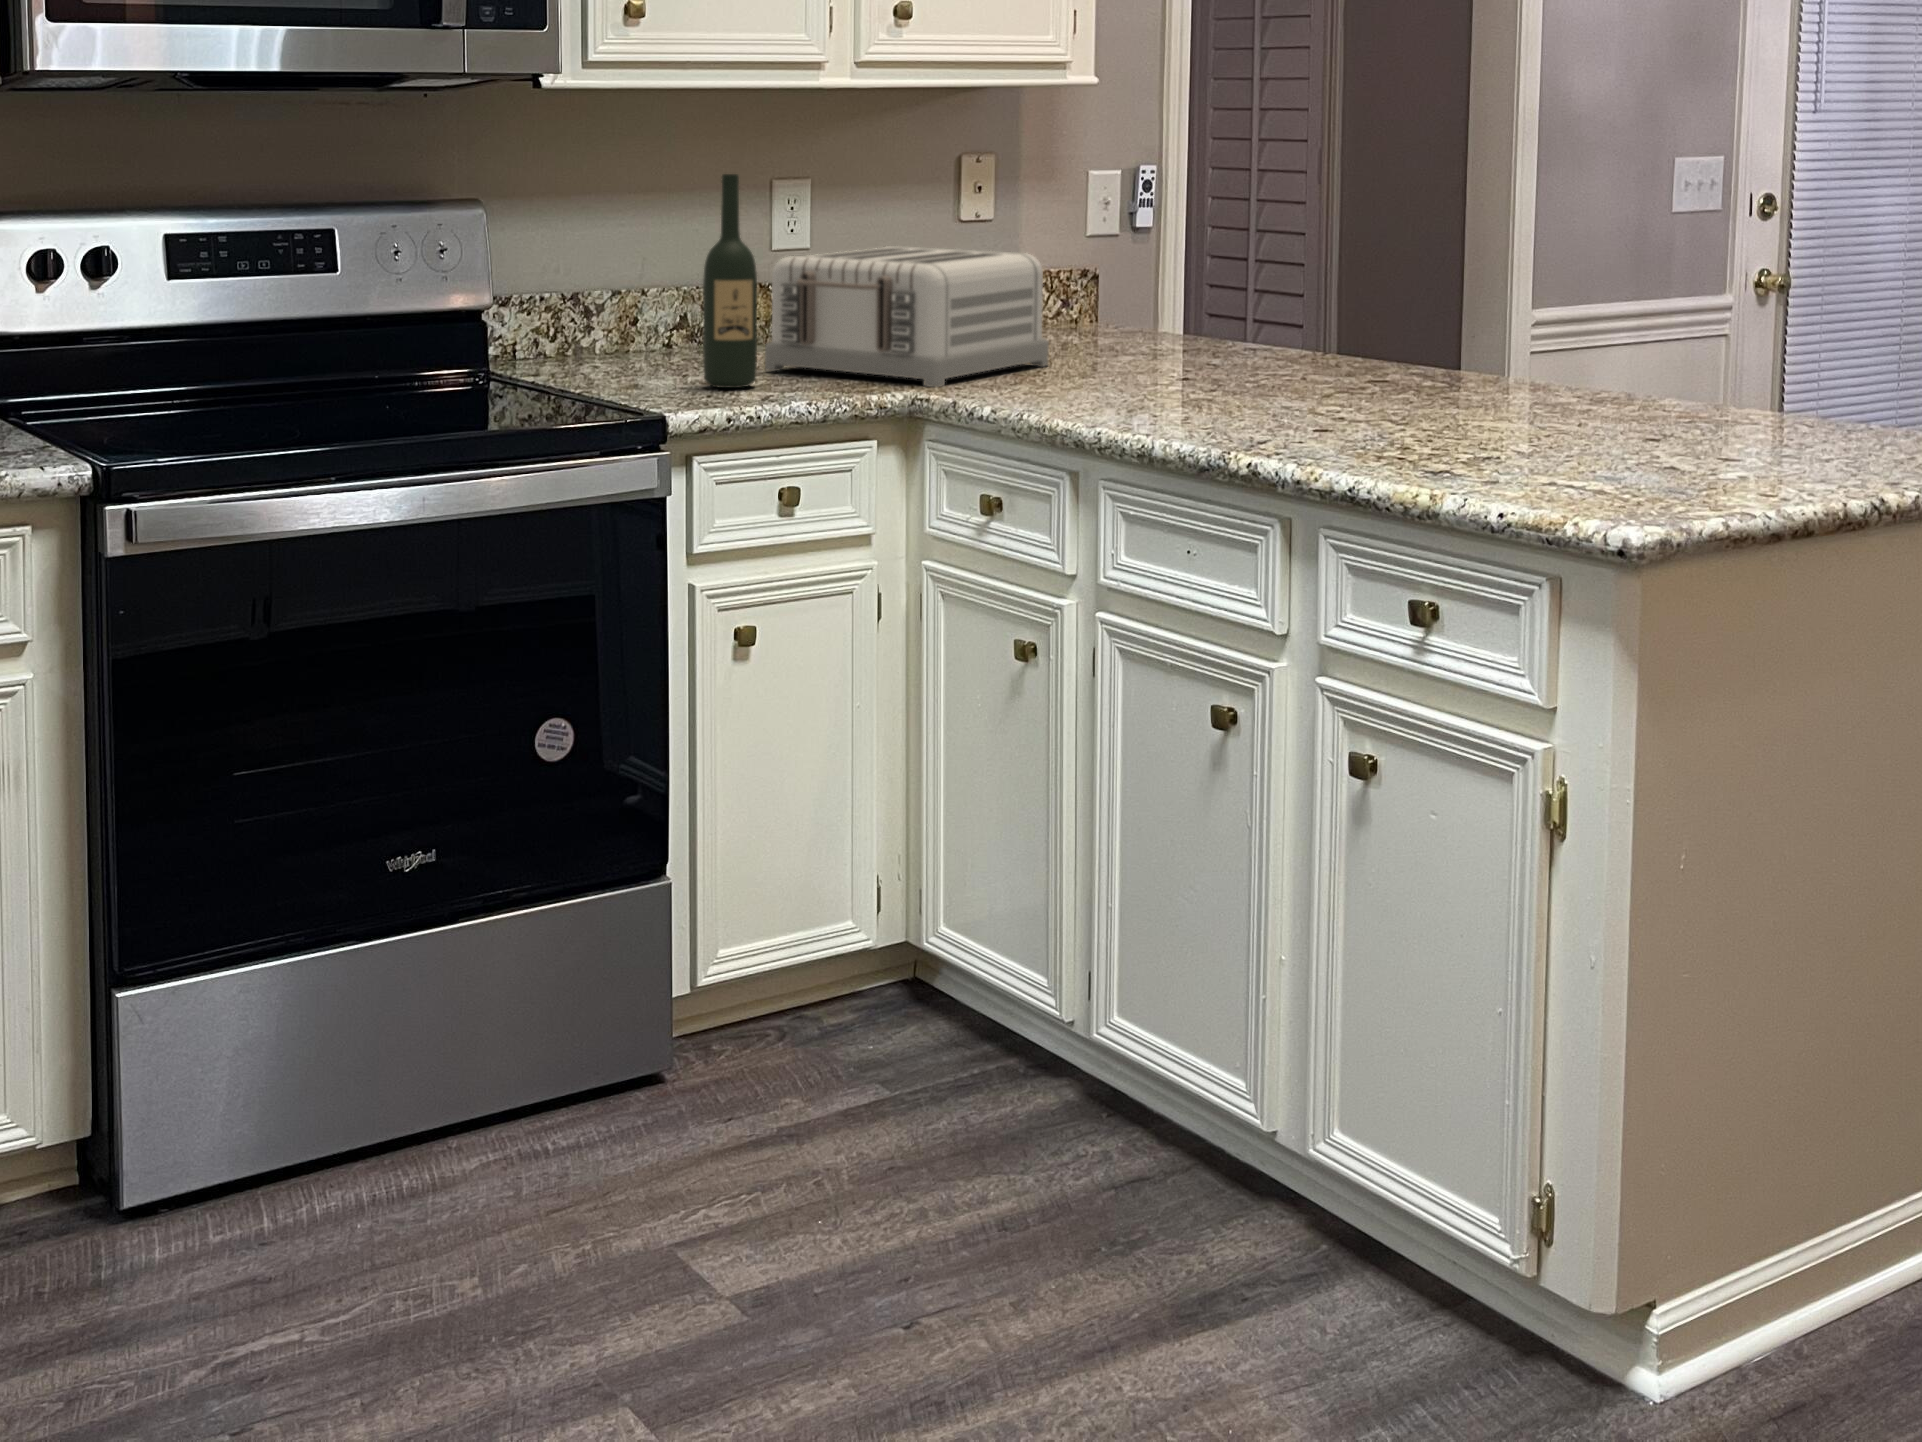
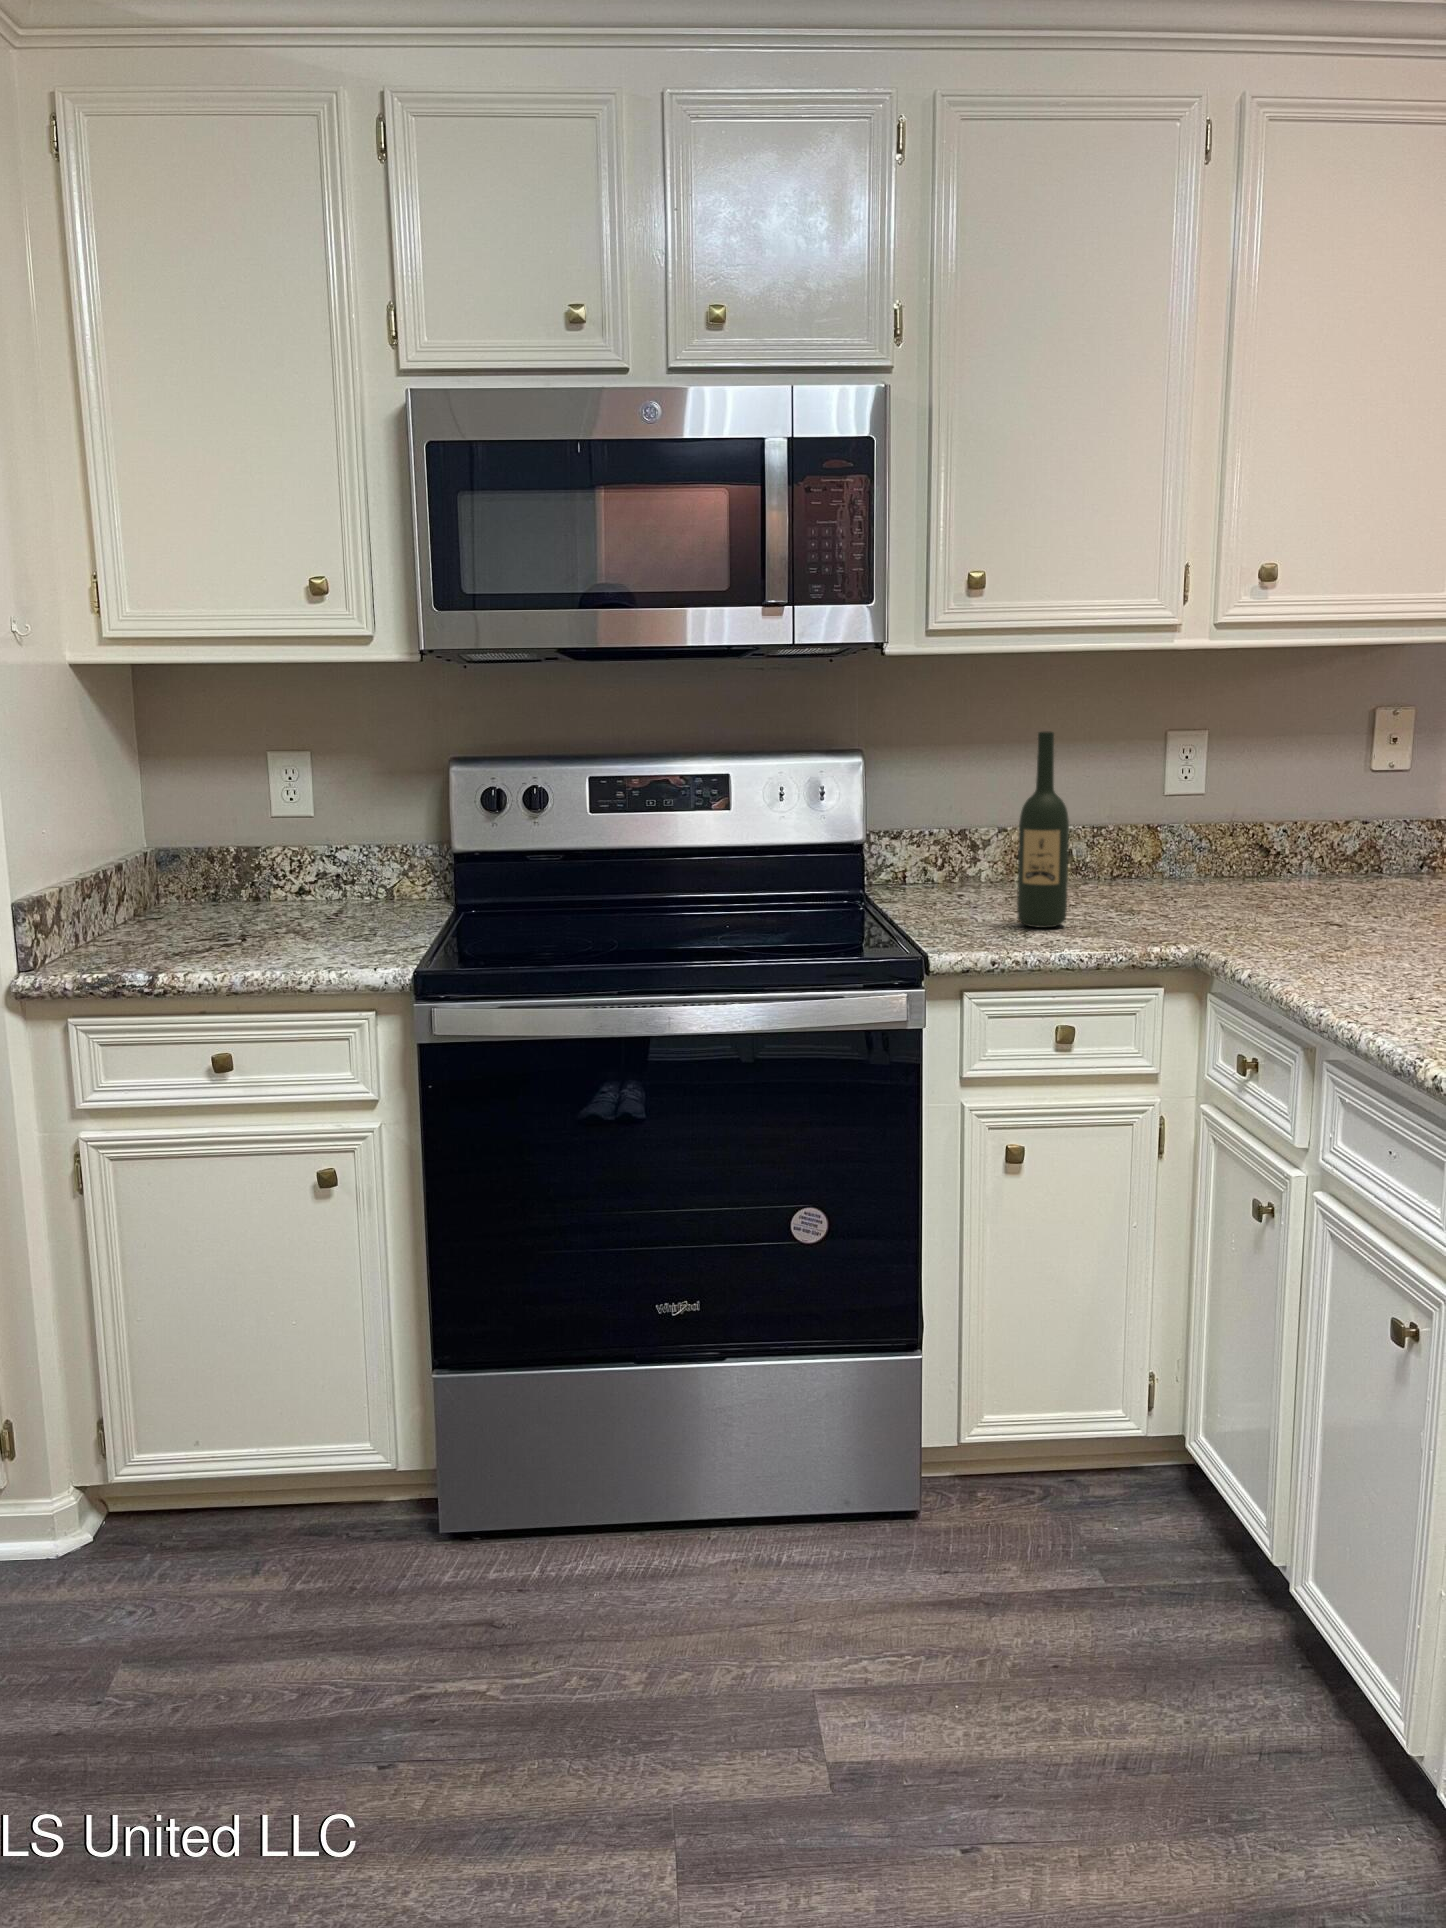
toaster: present [765,246,1049,387] -> none [1104,796,1396,941]

